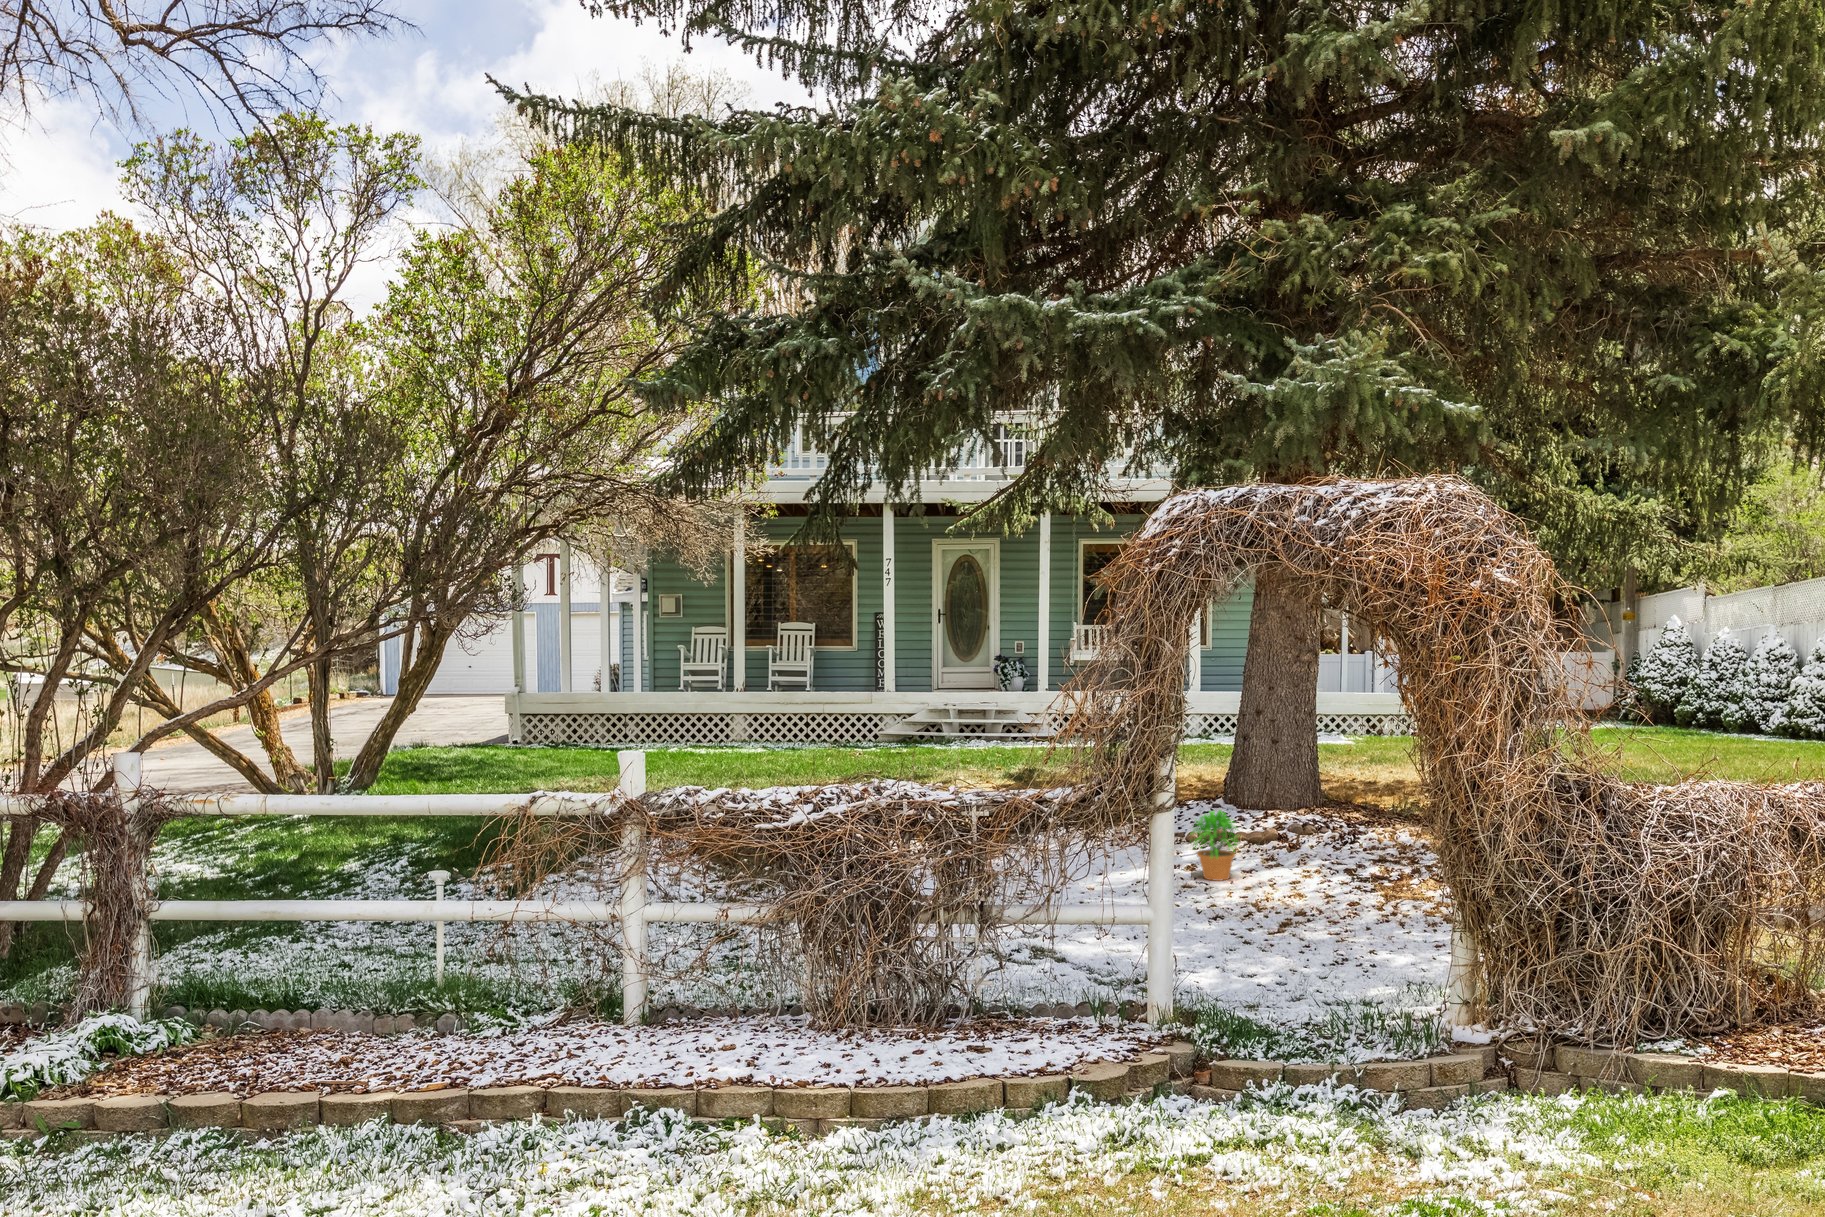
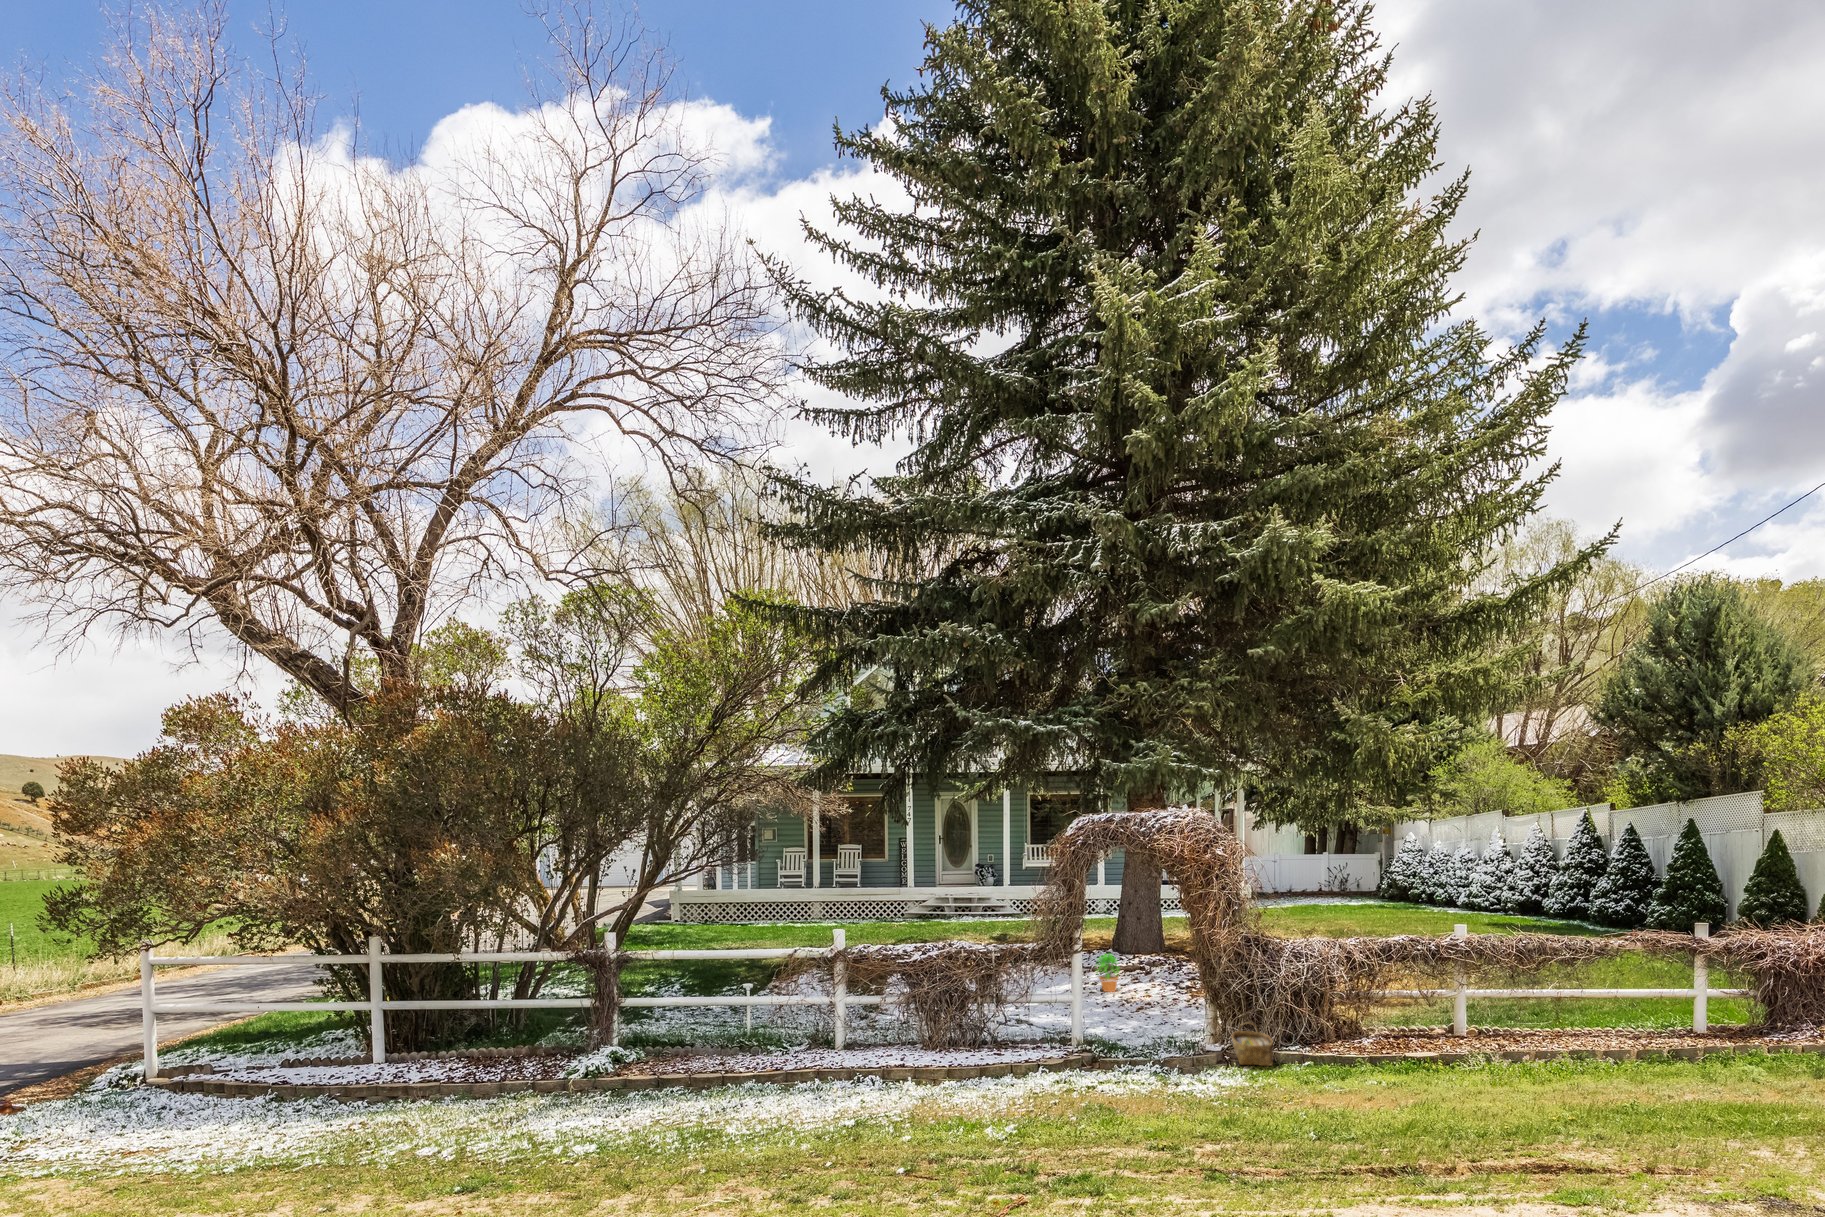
woven basket: none [1543,994,1658,1106] -> present [1232,1023,1273,1066]

